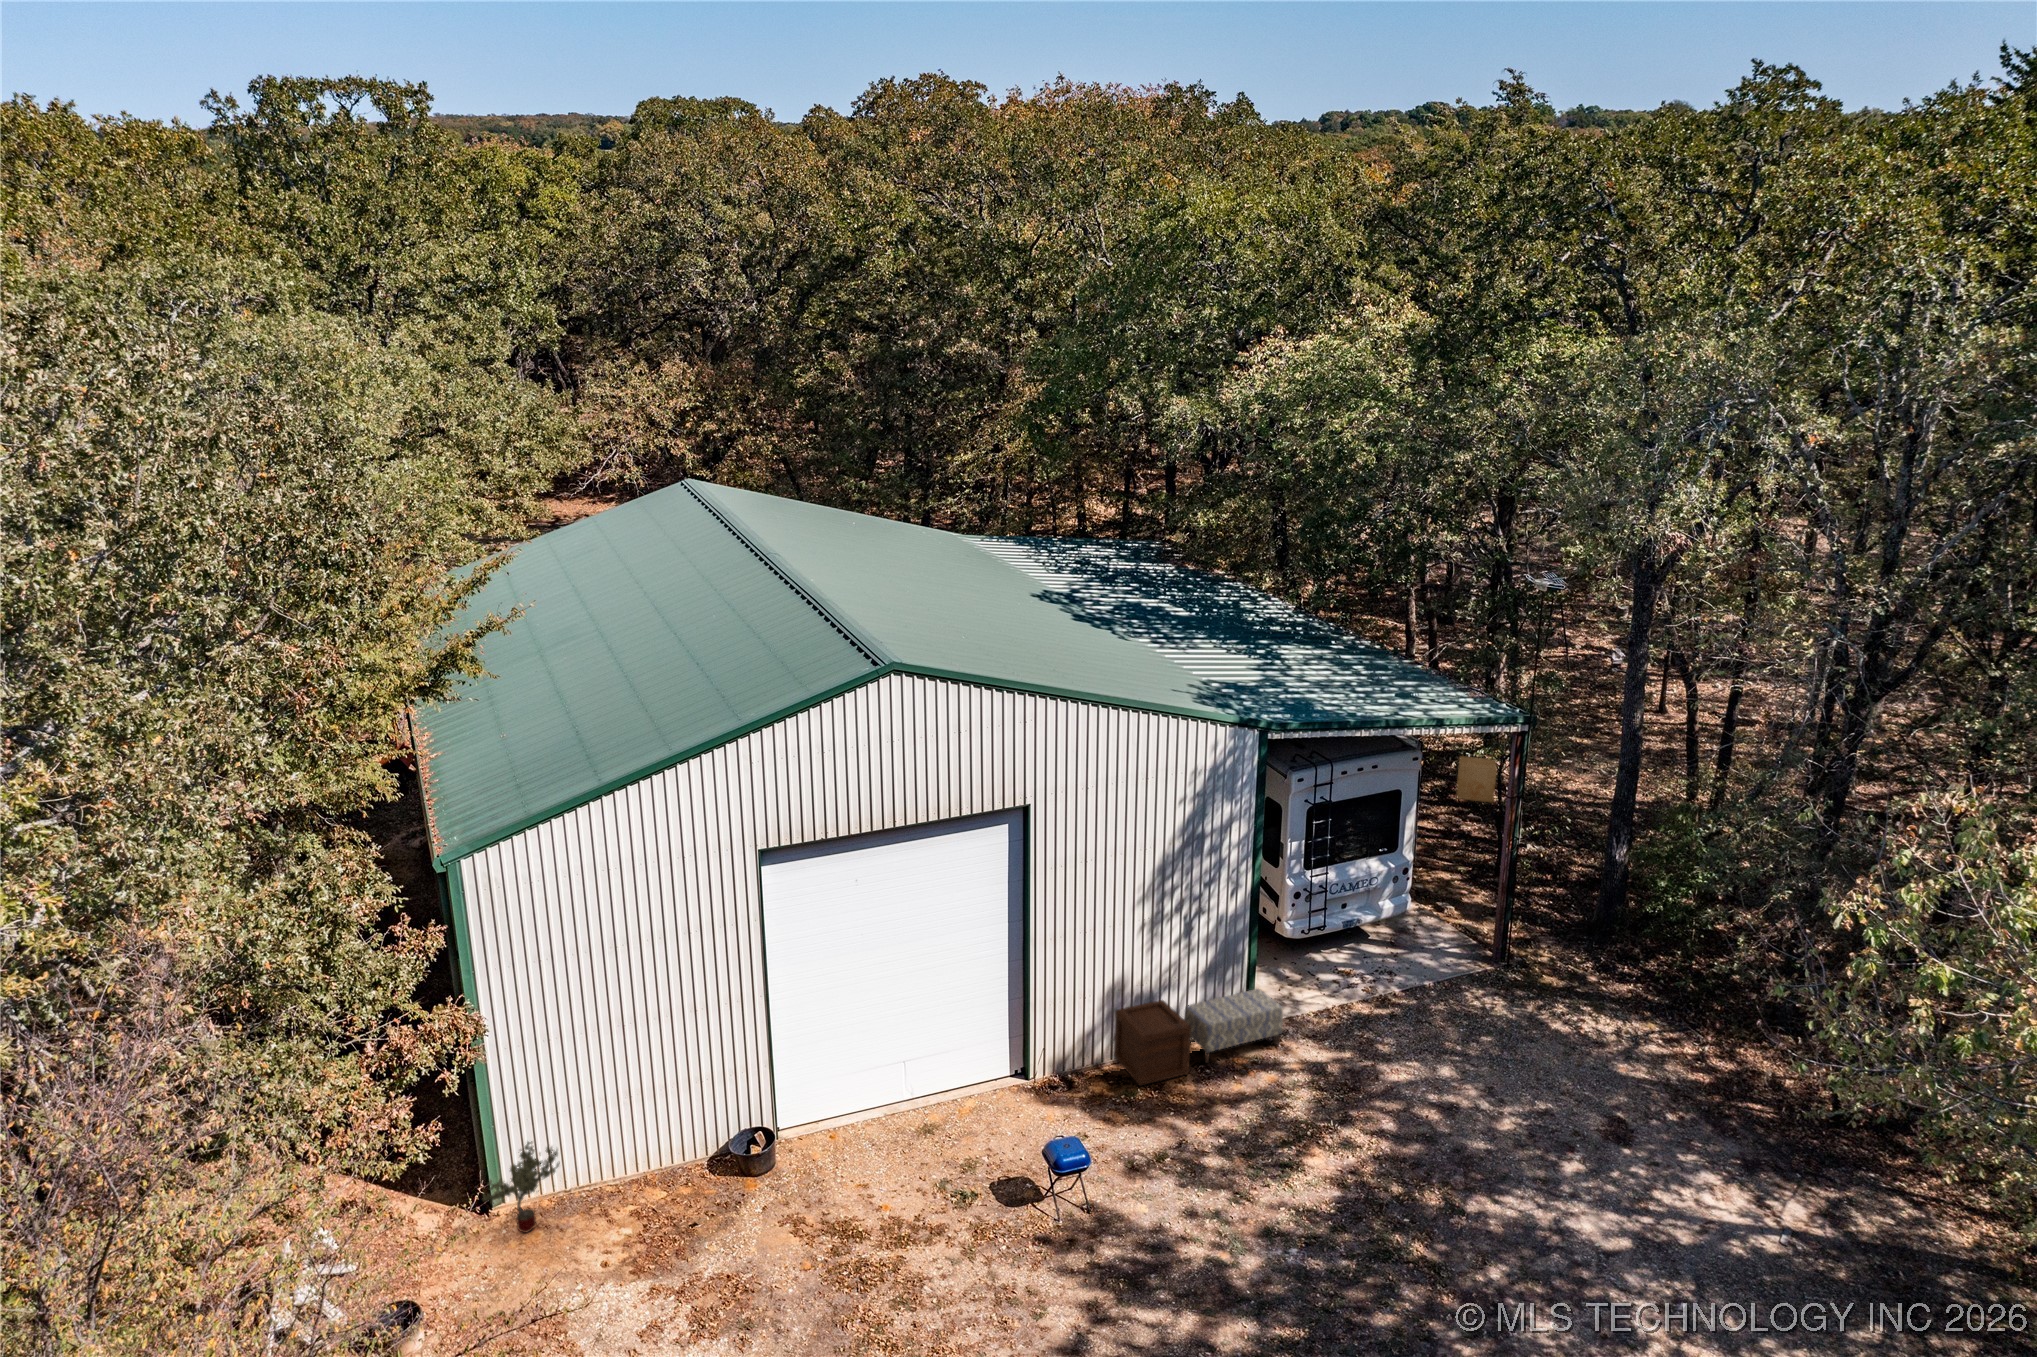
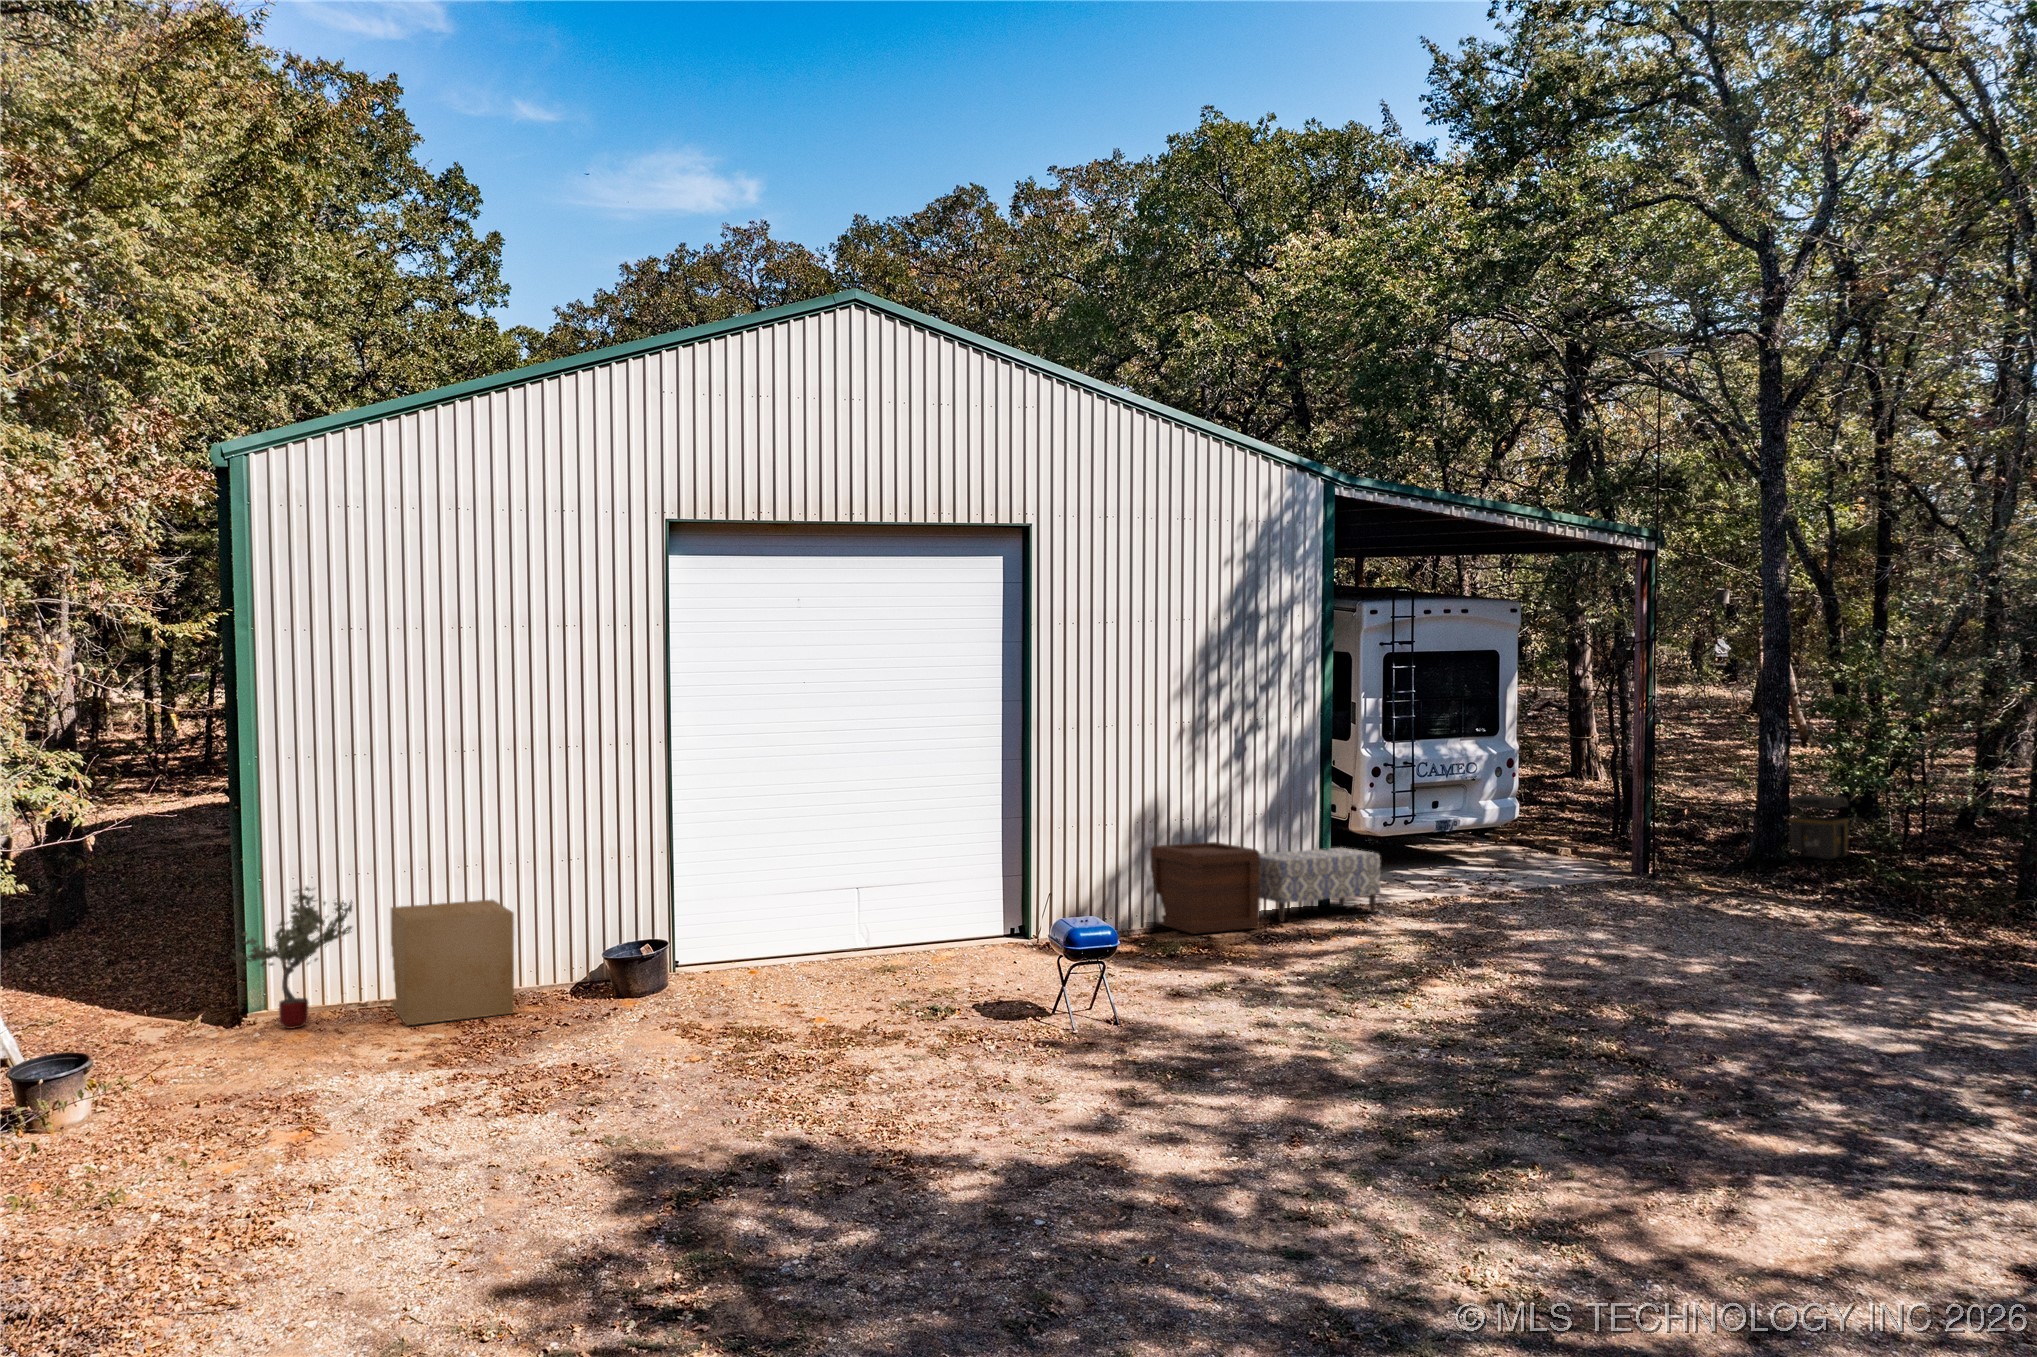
cardboard box: present [1456,756,1497,802] -> present [391,900,514,1025]
toolbox: none [1614,890,1663,947] -> present [1789,795,1849,859]

